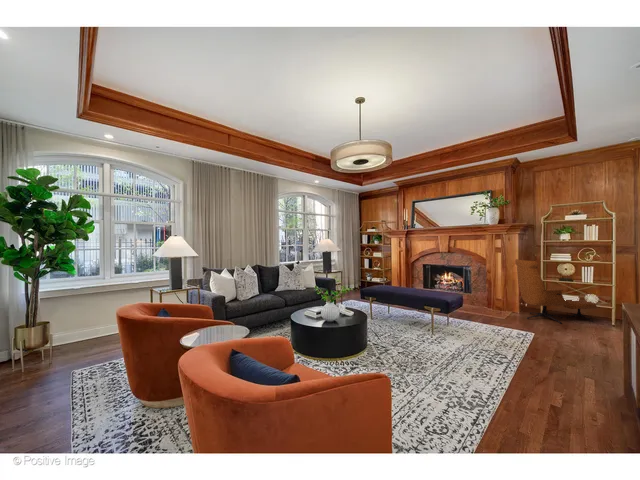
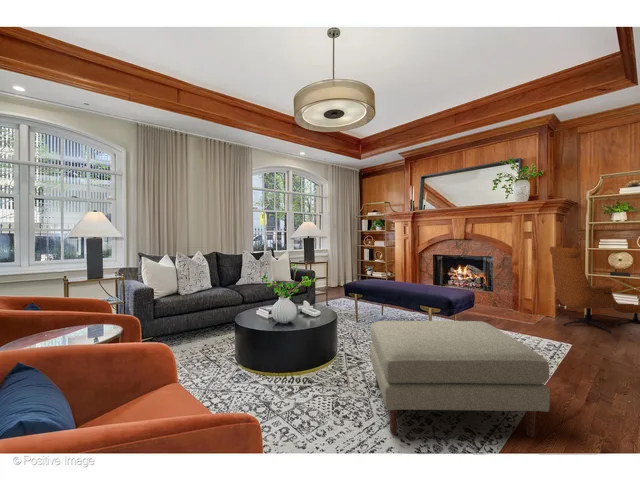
ottoman: none [399,318,531,397] -> present [370,321,550,437]

